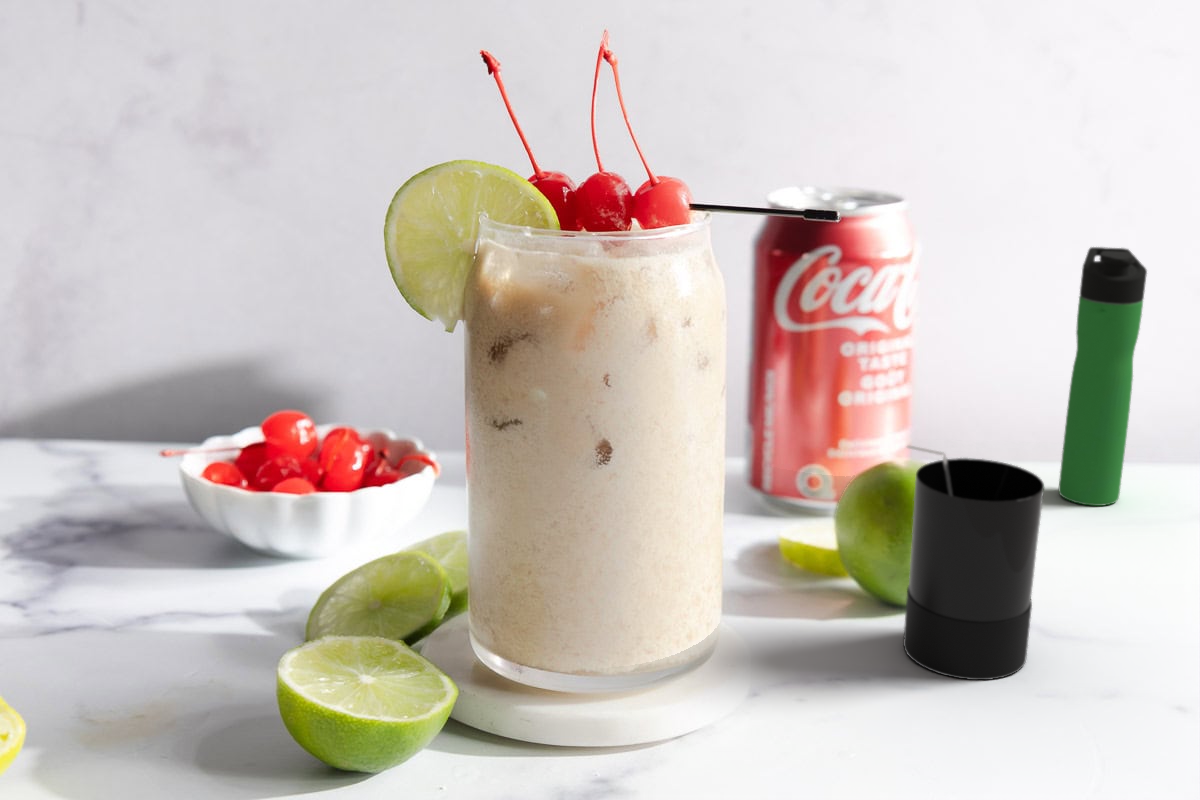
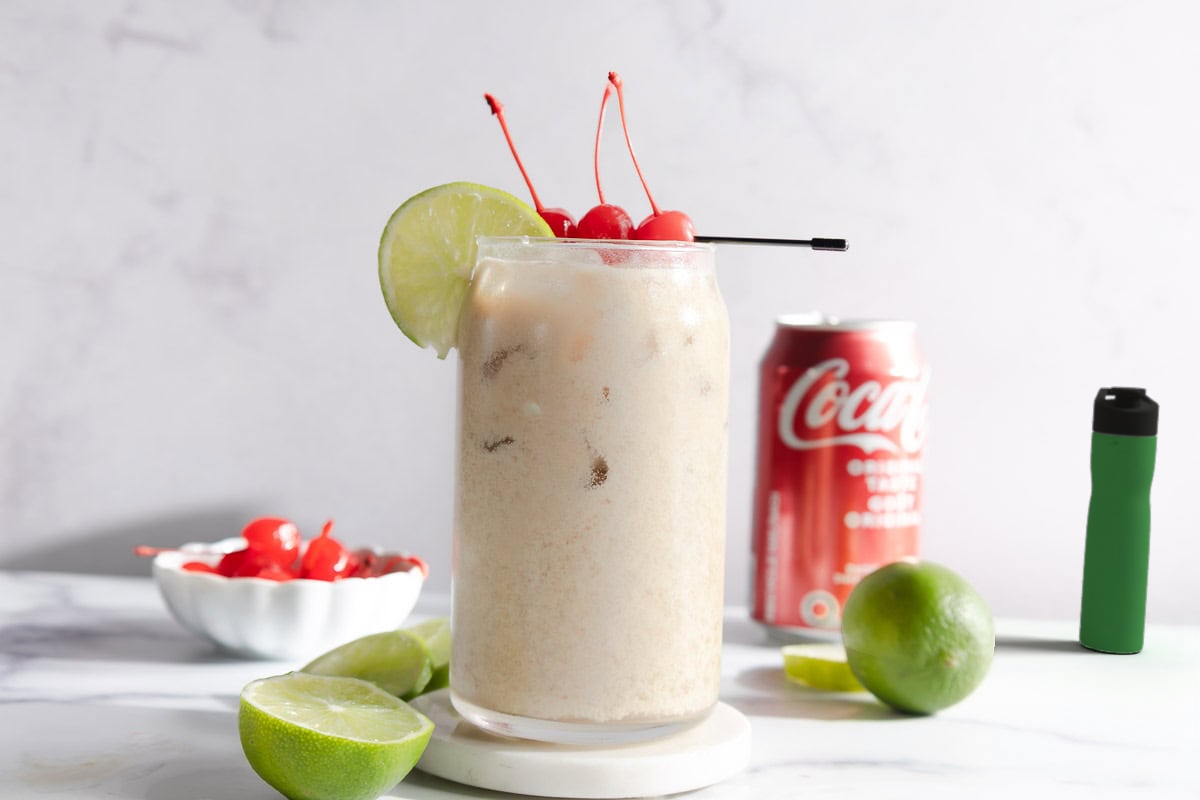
candle: present [903,446,1044,680] -> none [916,523,1062,773]

